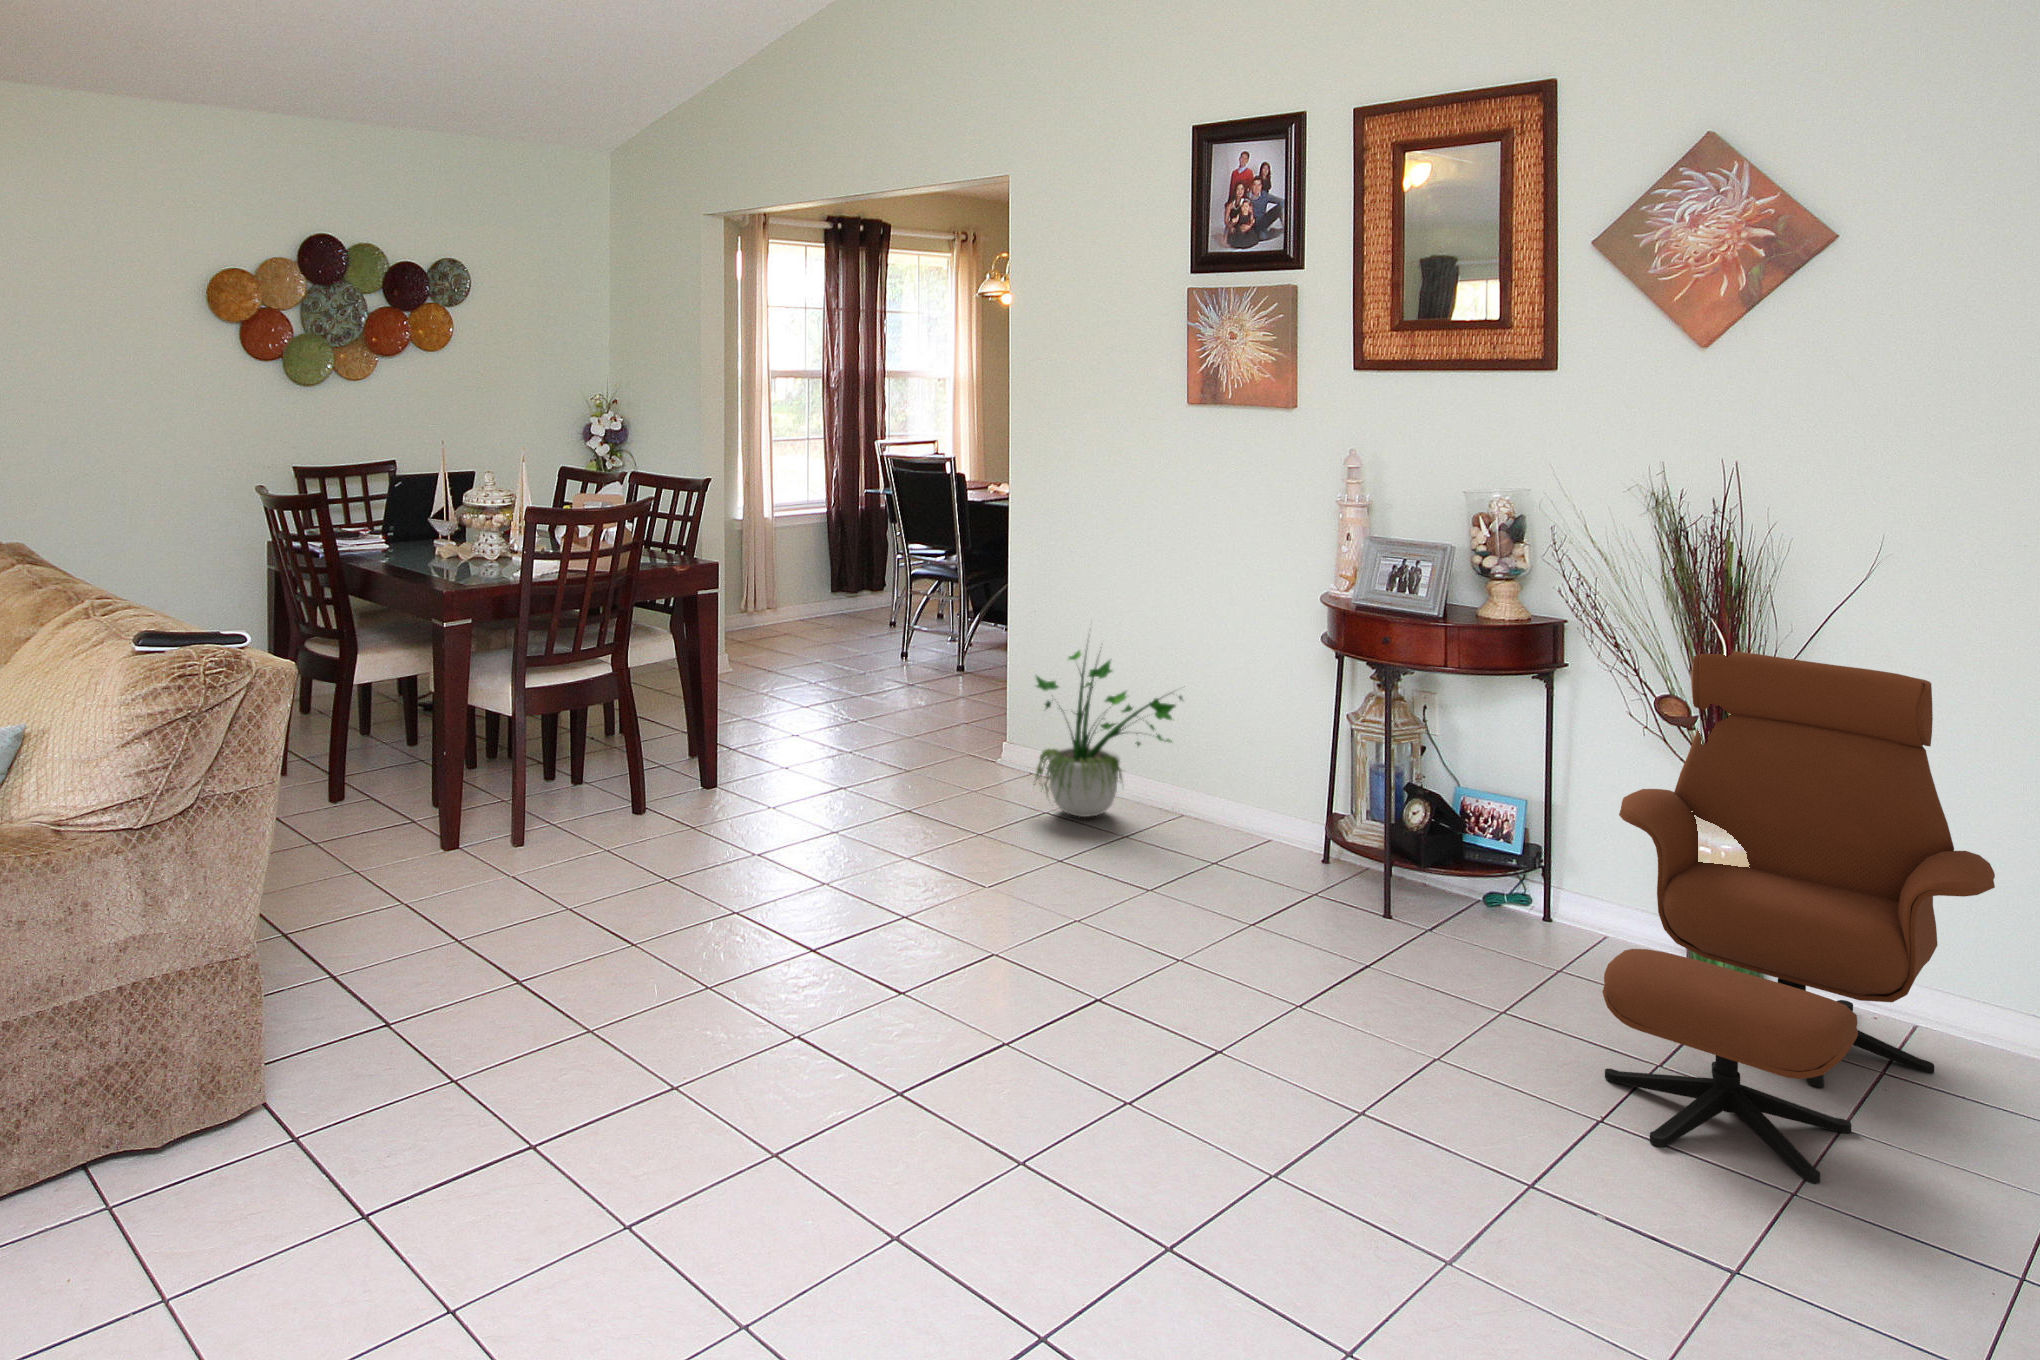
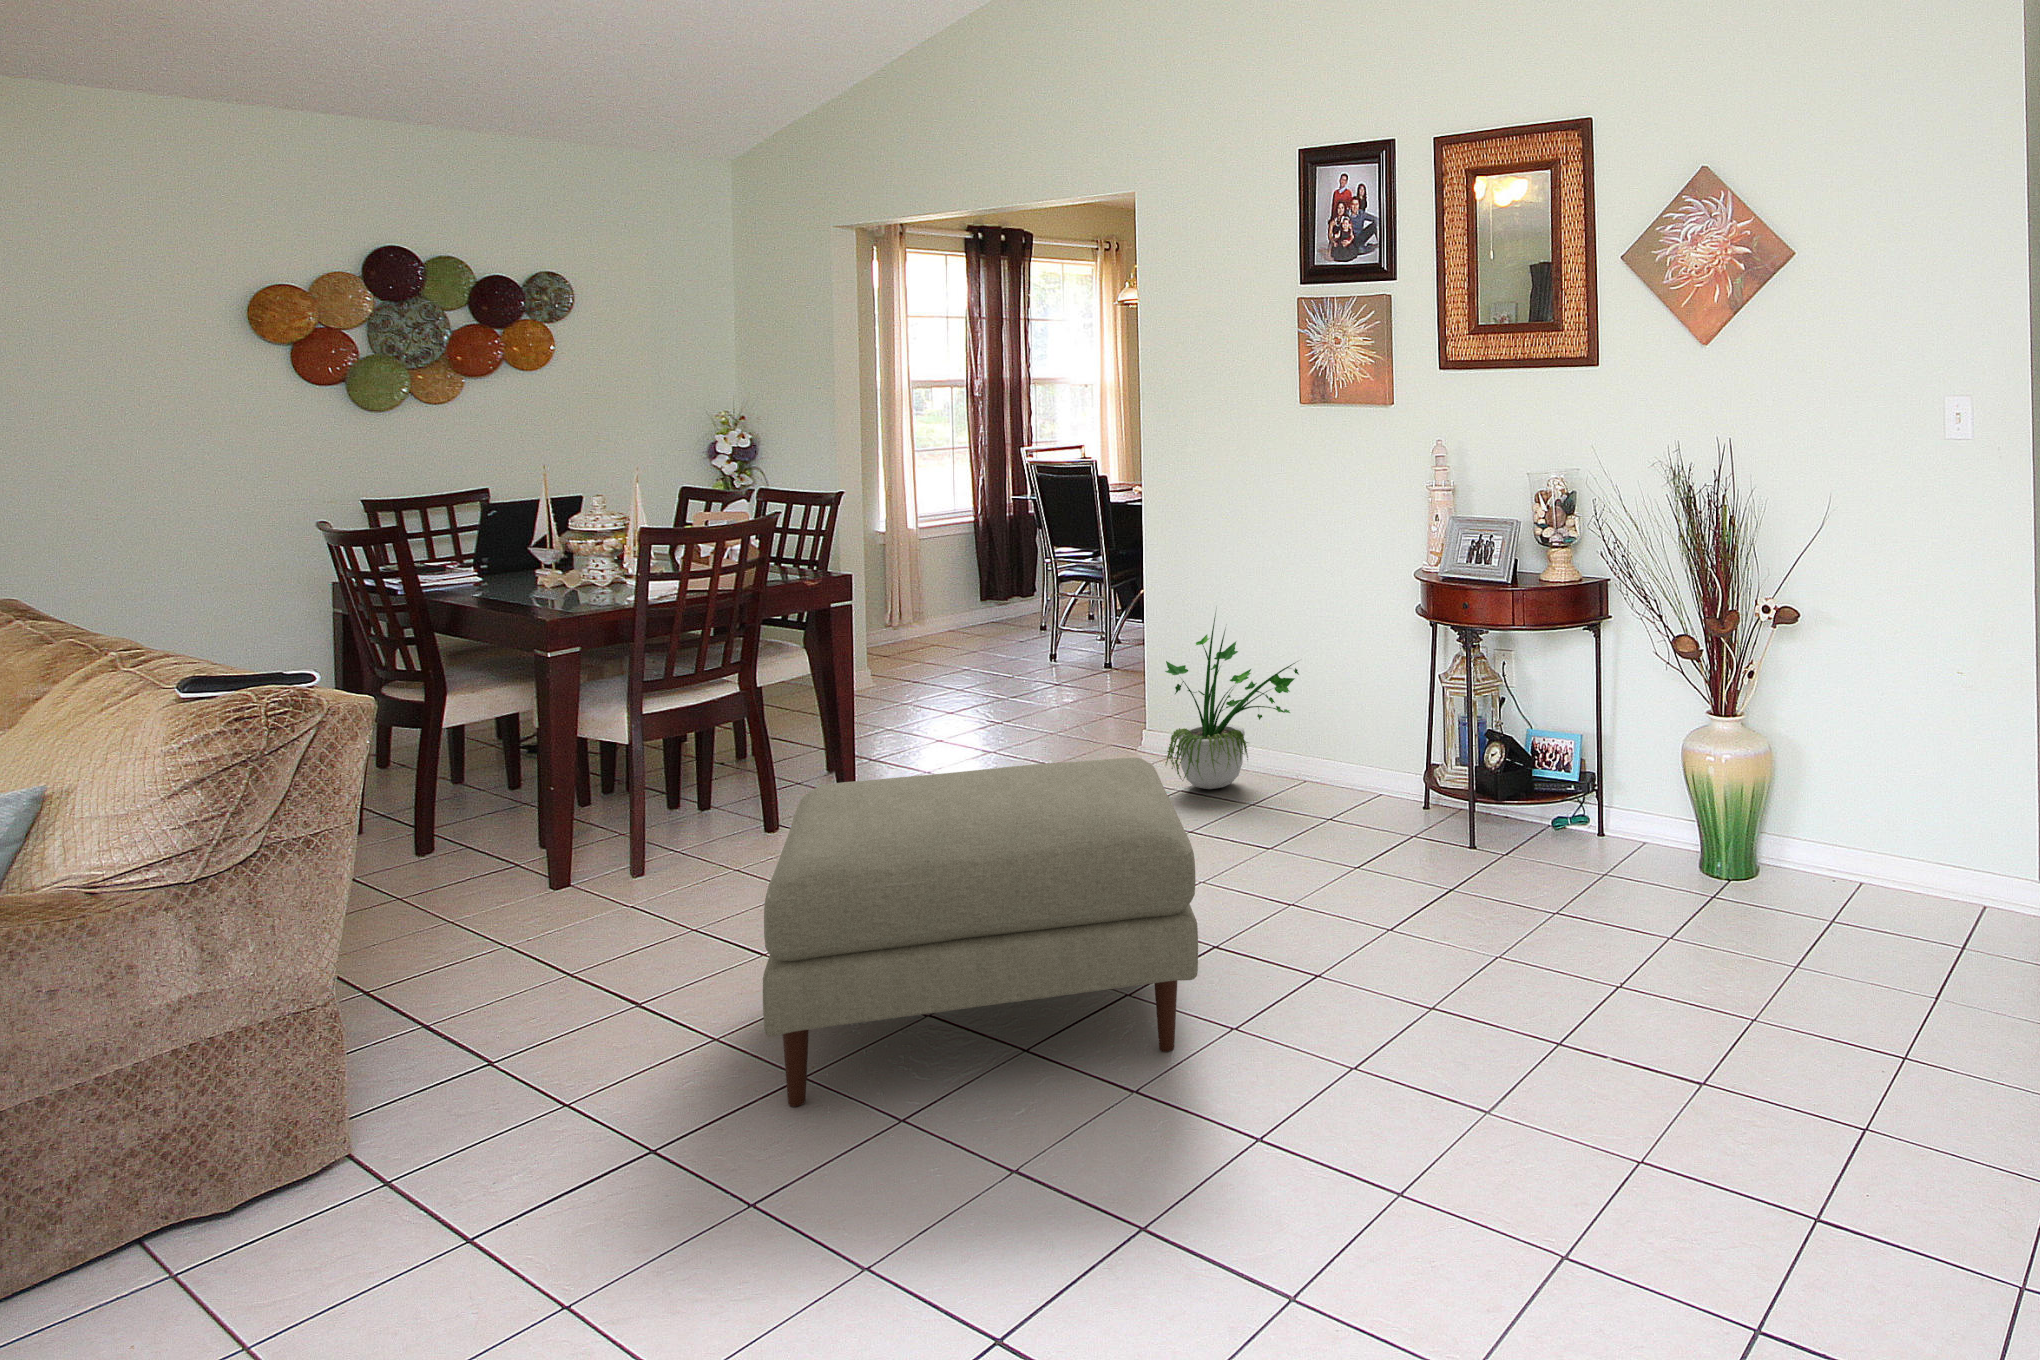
lounge chair: present [1602,651,1995,1183] -> none [1624,594,1907,1012]
ottoman: none [638,783,1090,1120] -> present [763,758,1198,1107]

